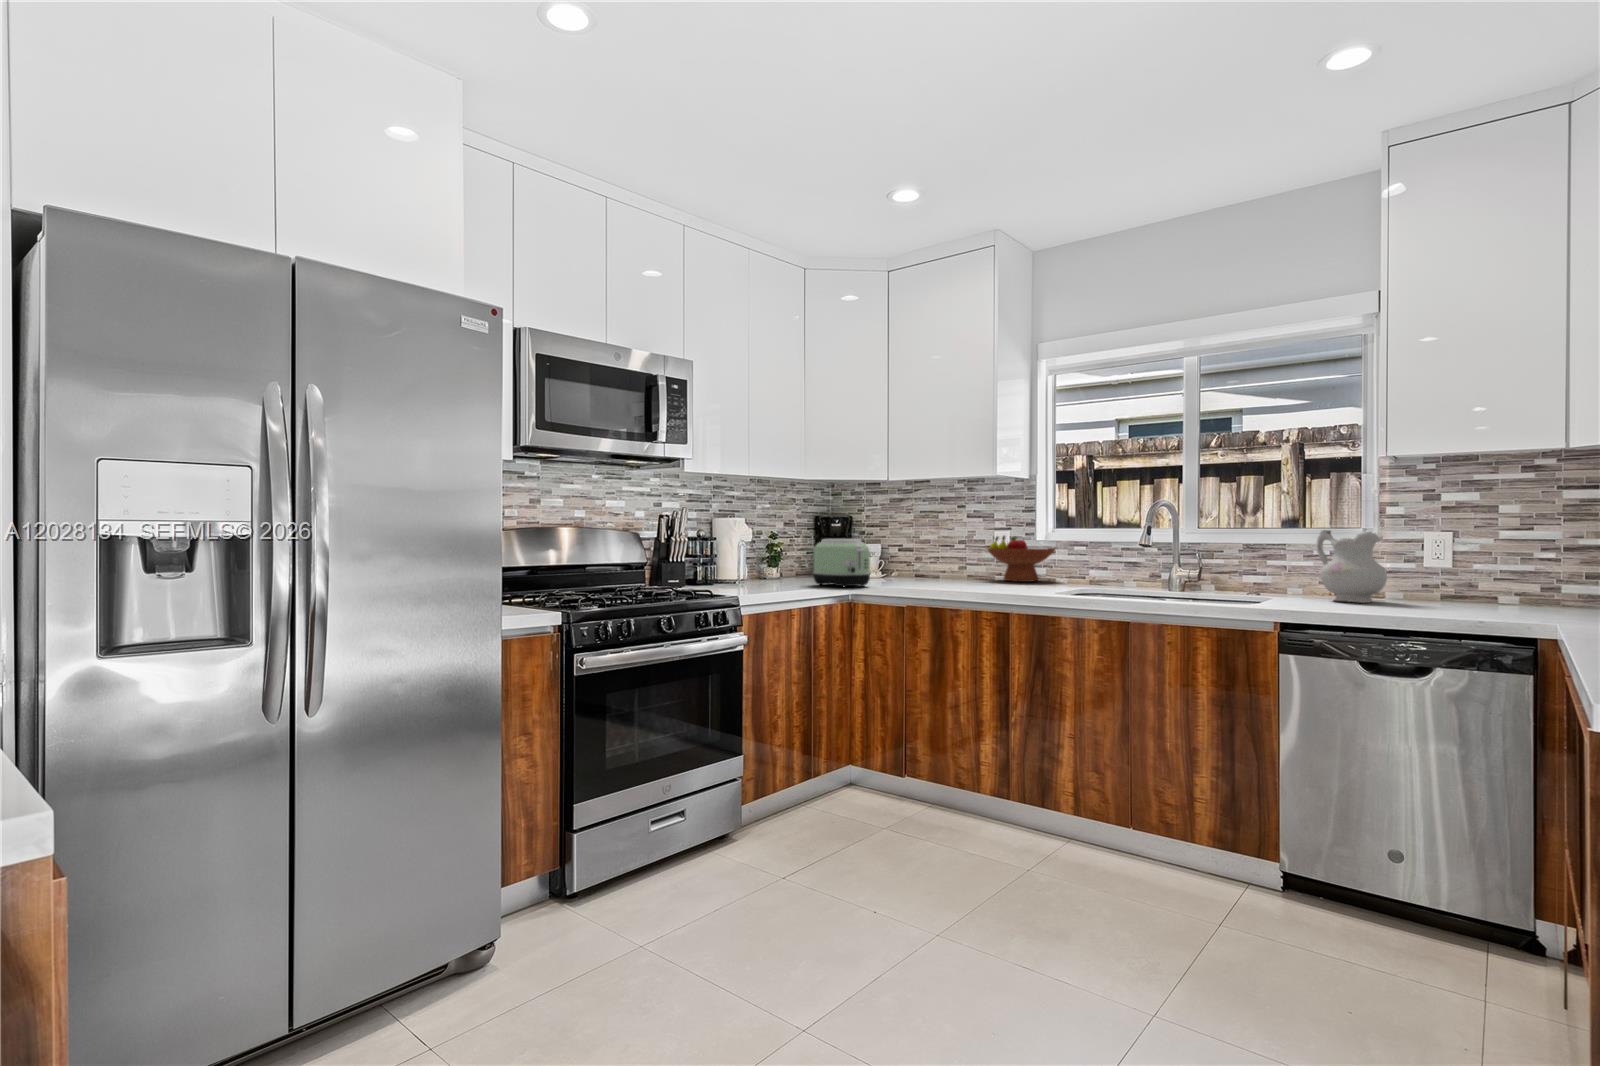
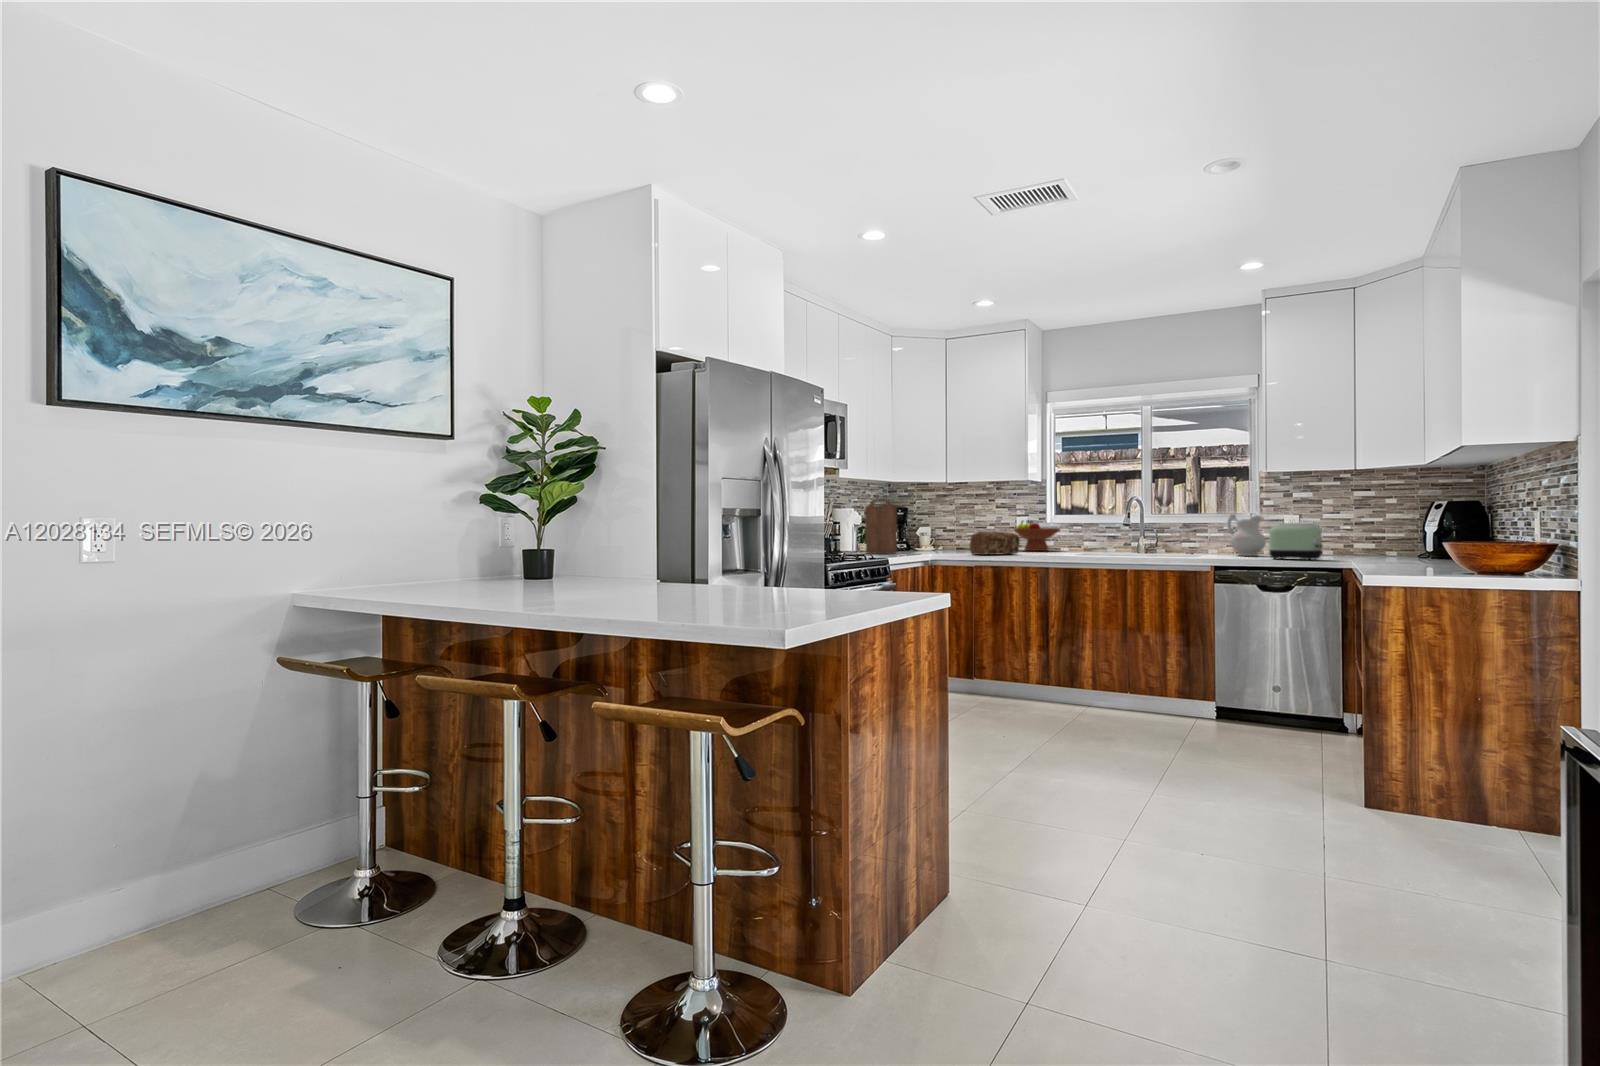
cutting board: none [755,505,799,583] -> present [865,499,897,553]
toaster: present [813,539,870,587] -> present [1269,523,1325,560]
bread loaf: none [893,553,969,590] -> present [970,531,1020,555]

